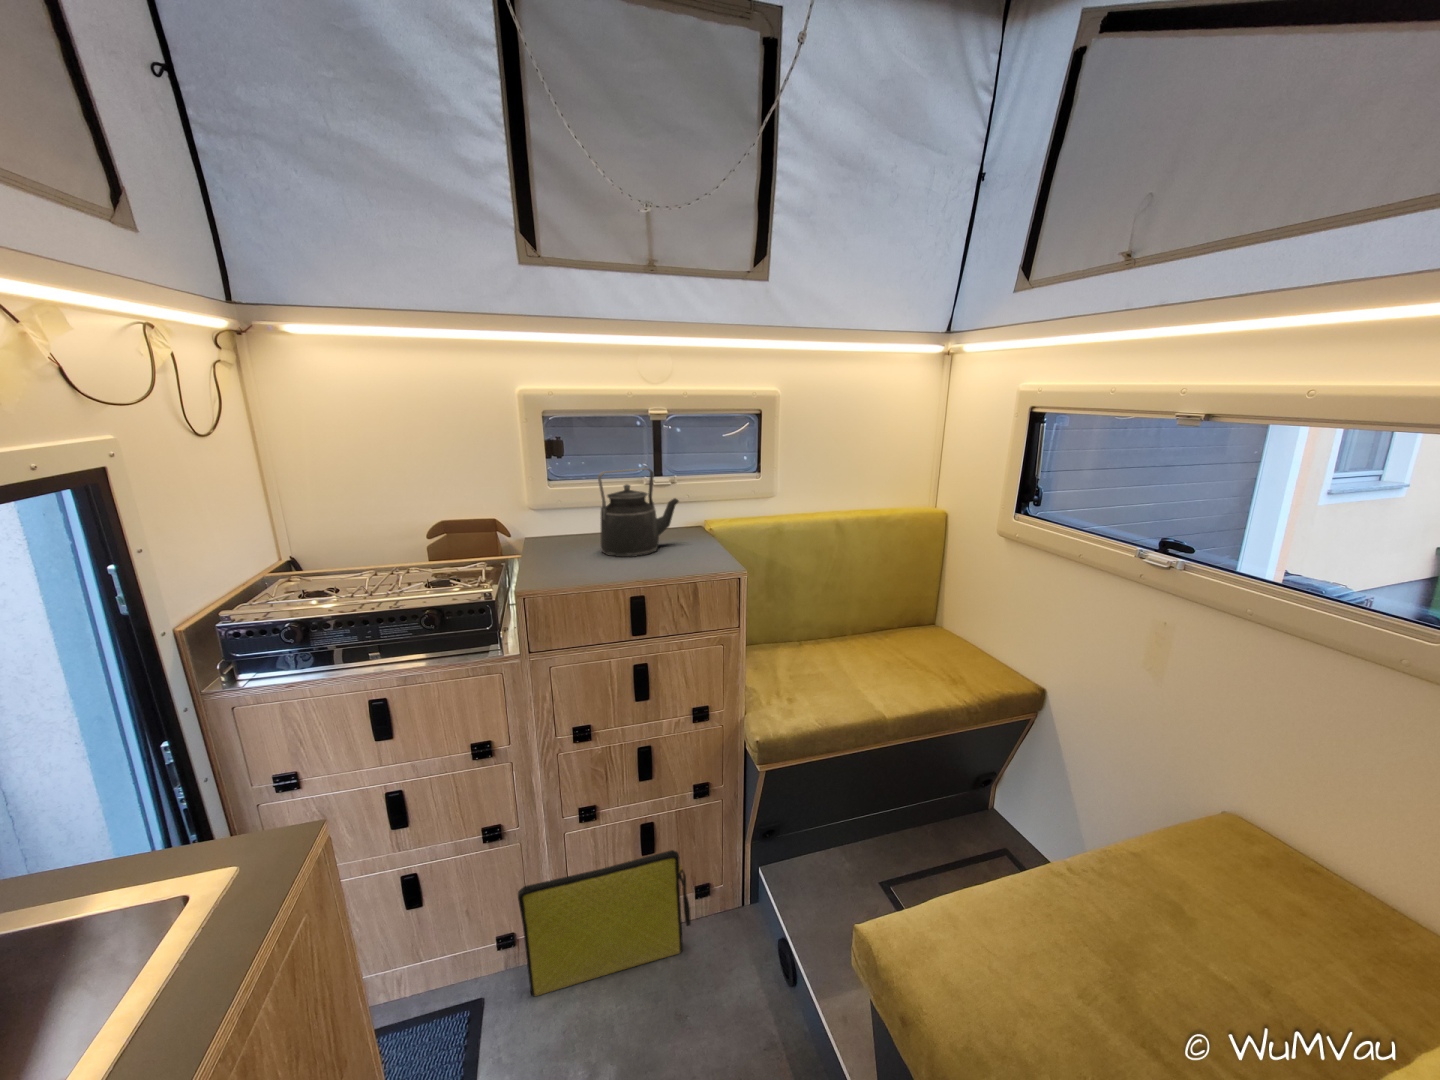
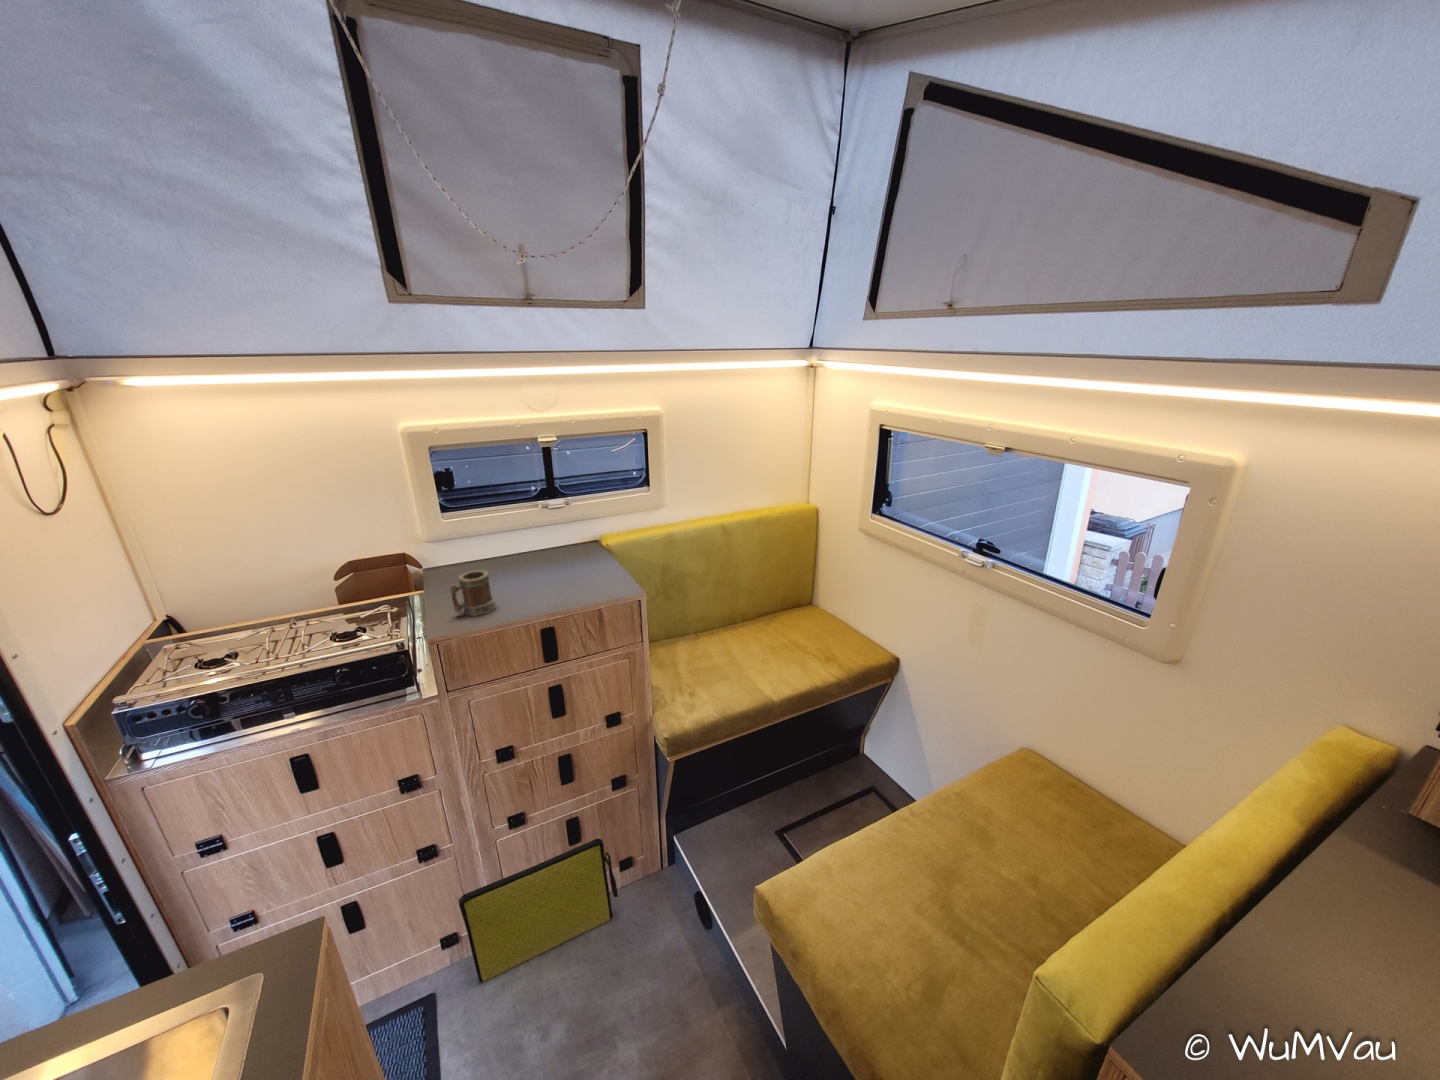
kettle: present [598,468,679,557] -> none [495,496,577,584]
mug: none [543,531,588,577] -> present [450,570,496,616]

